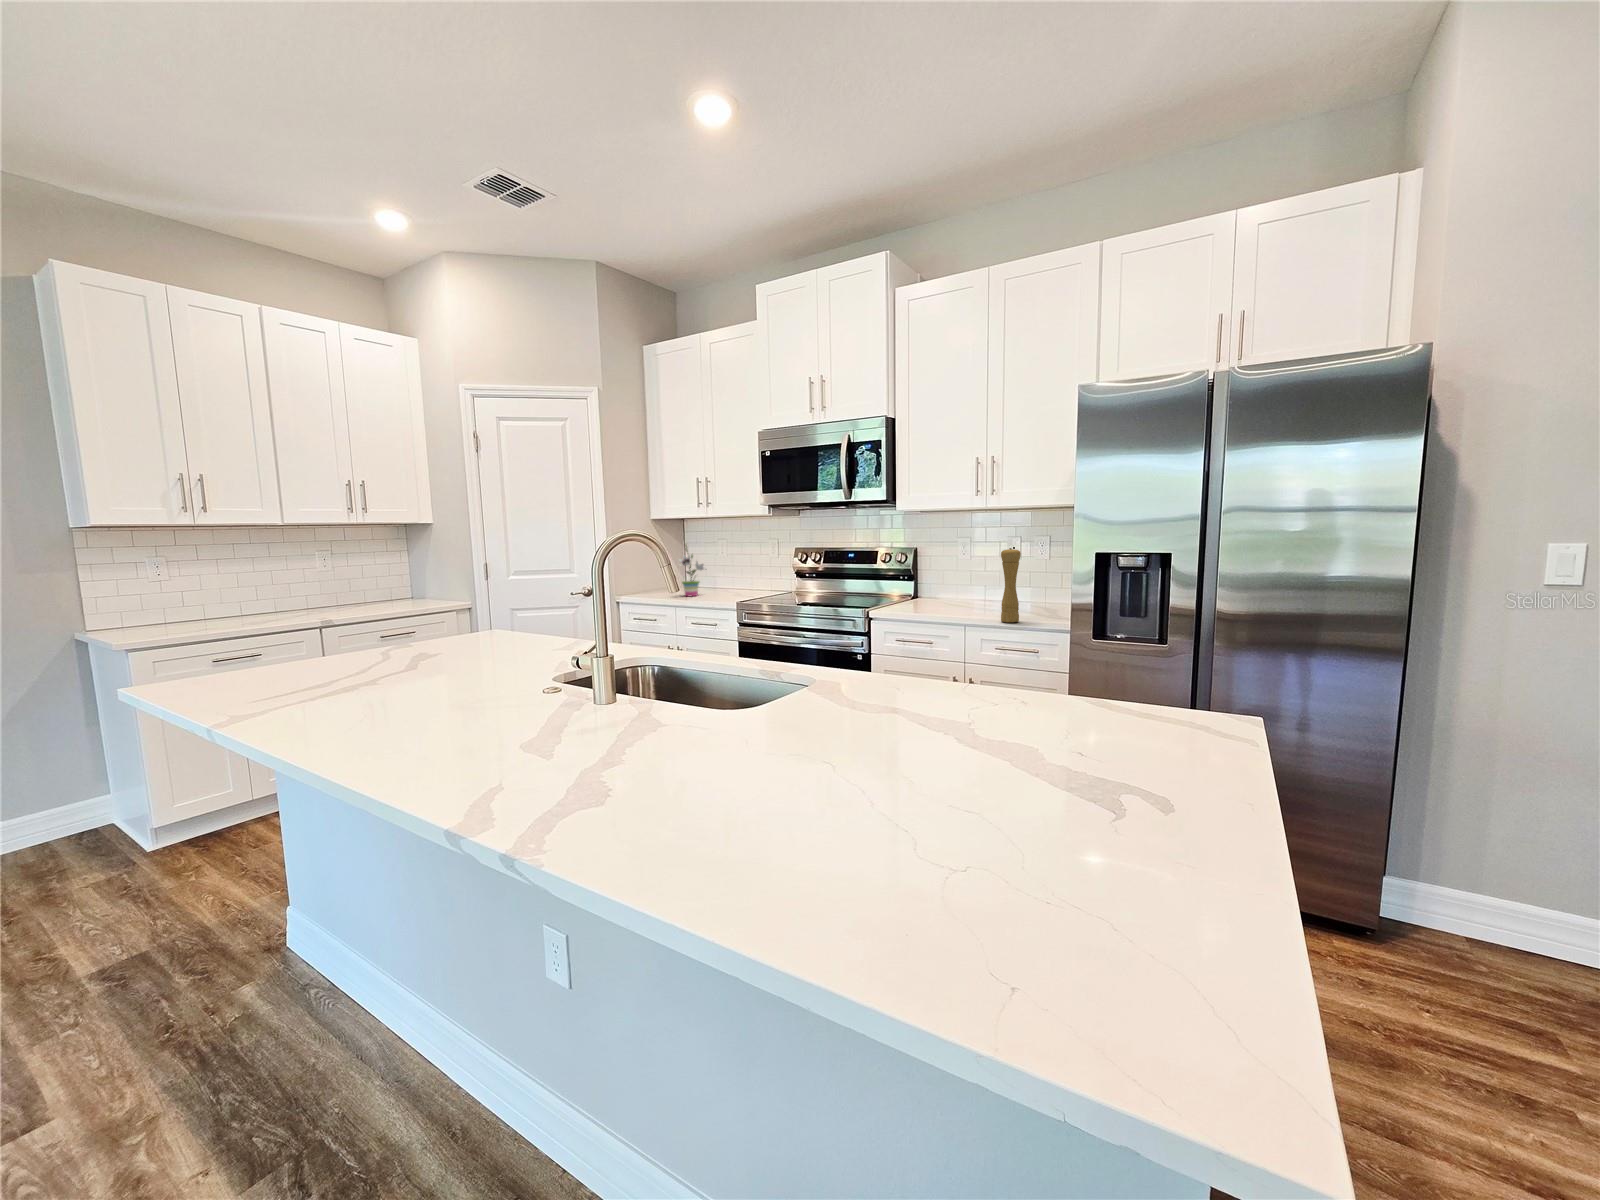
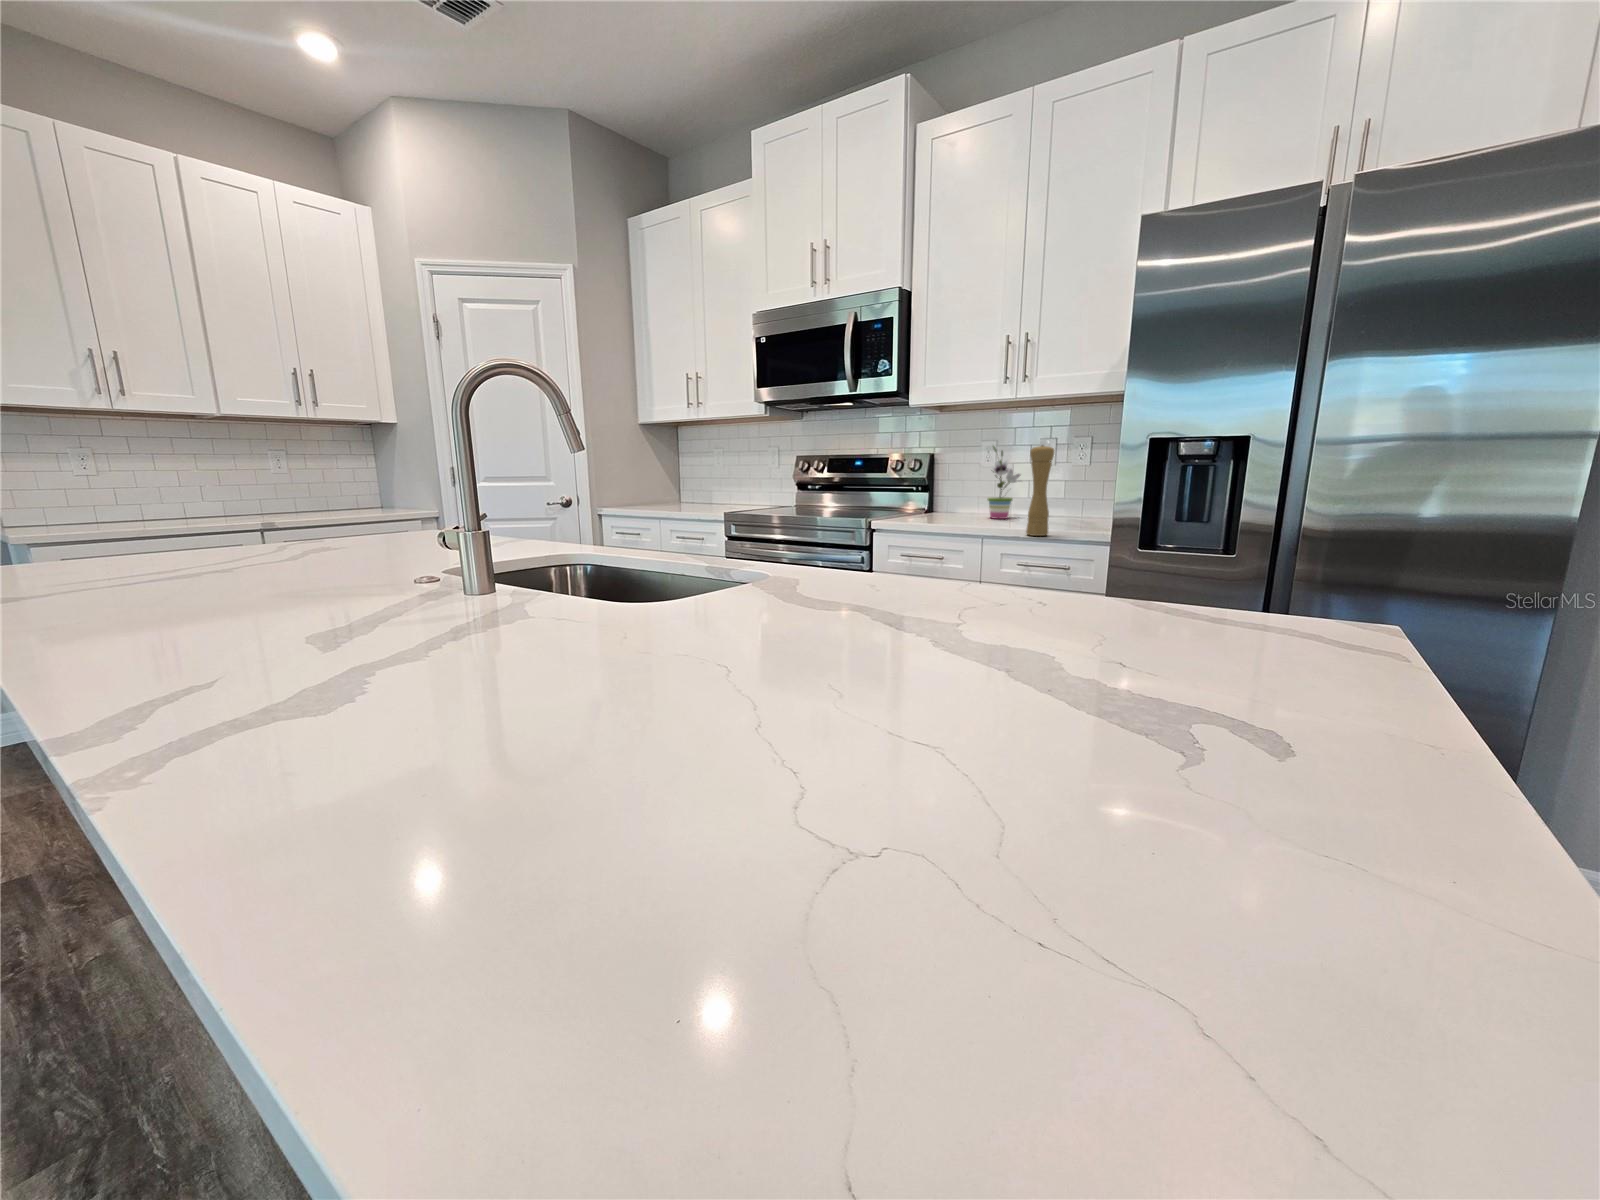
potted plant: present [679,545,704,596] -> present [987,446,1021,519]

